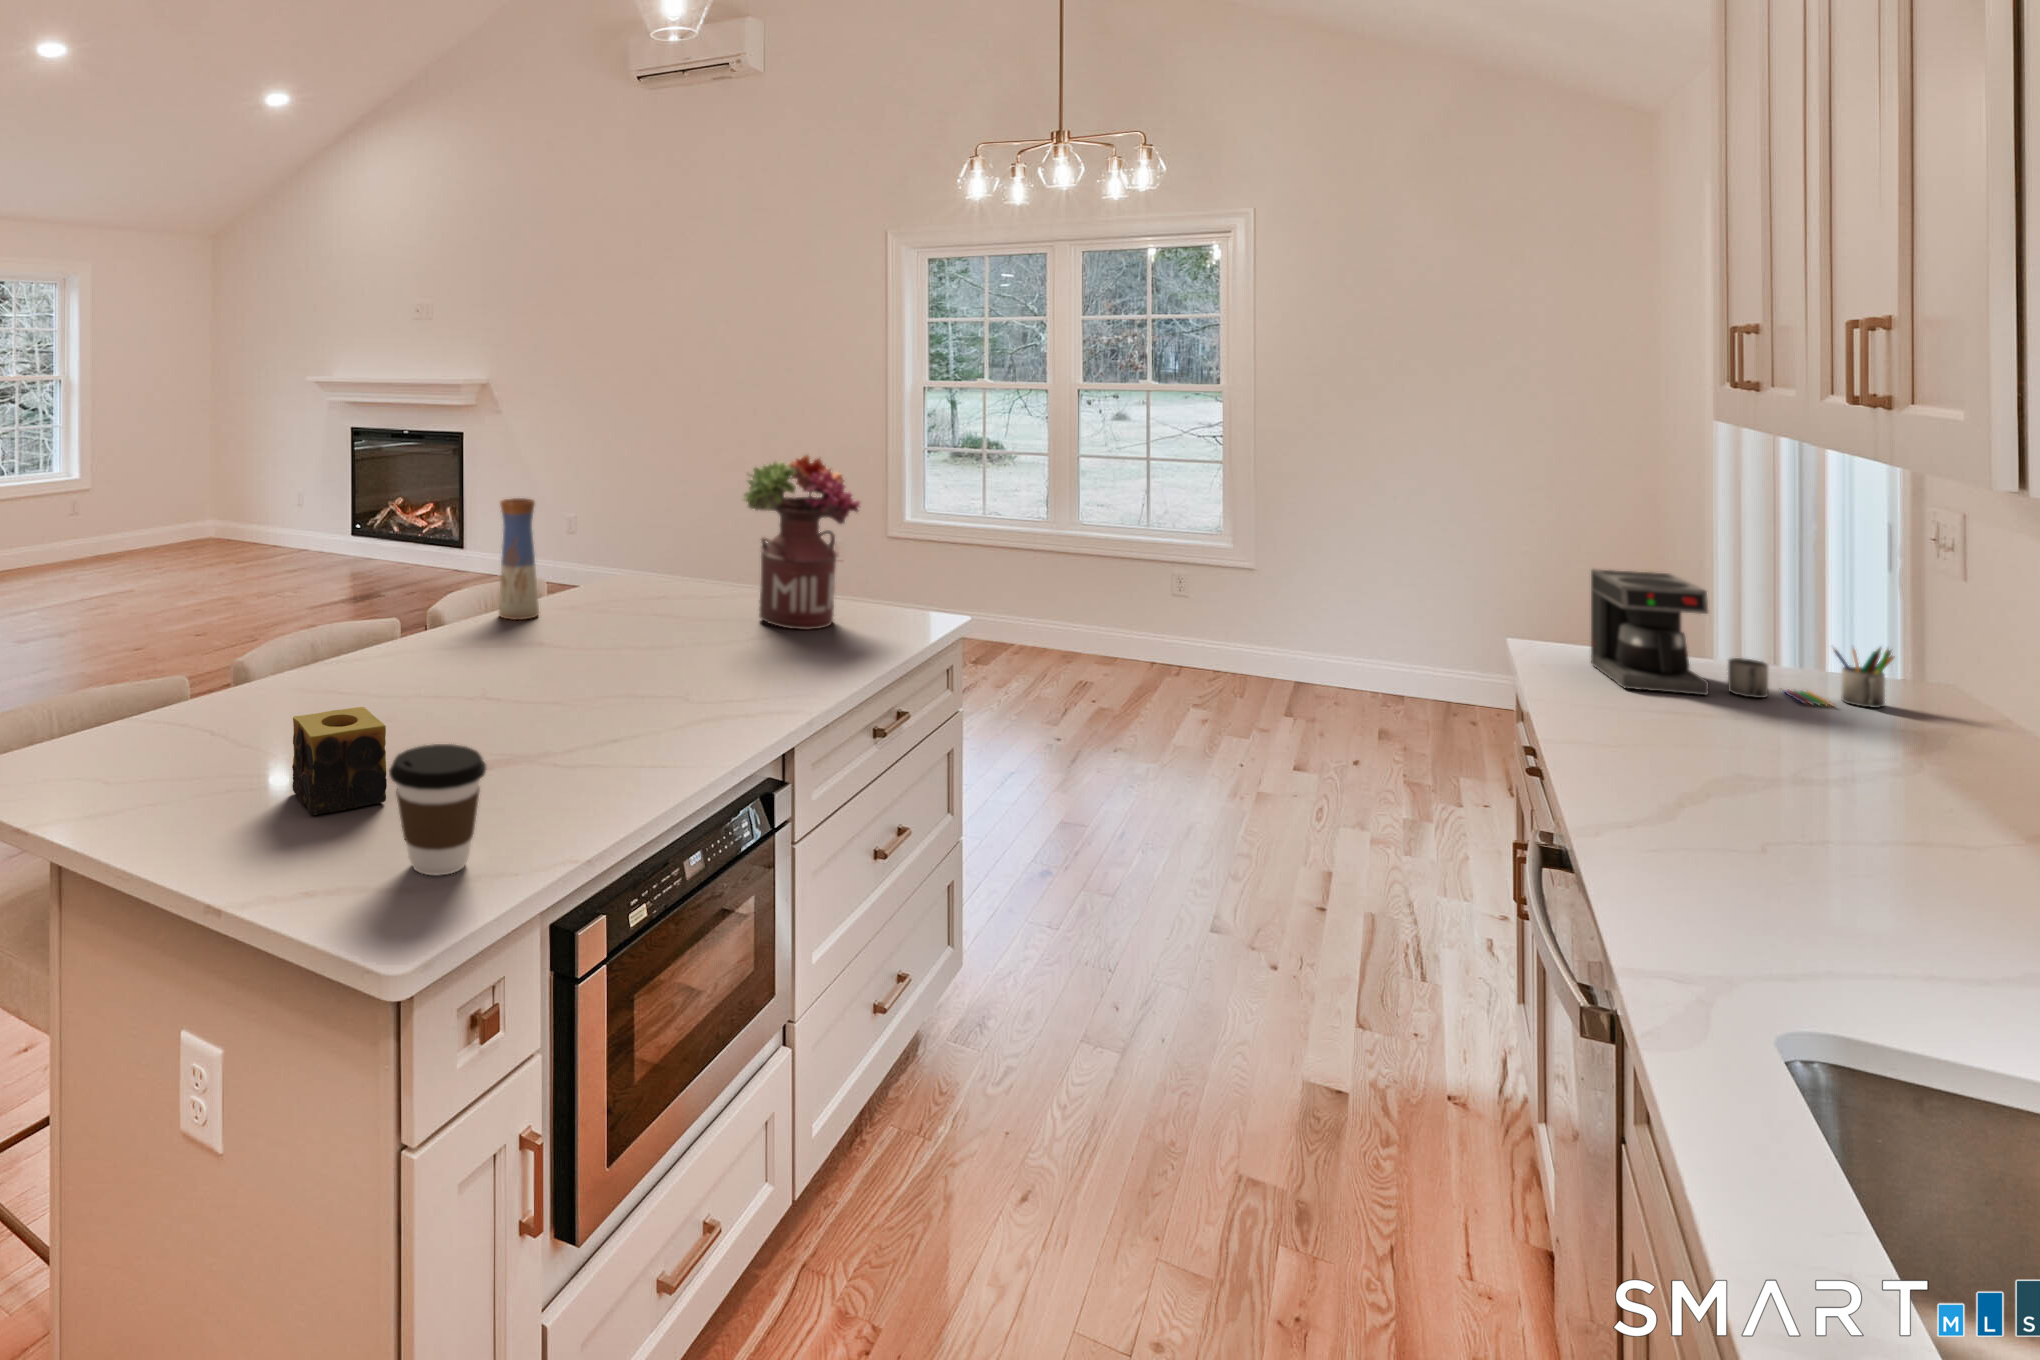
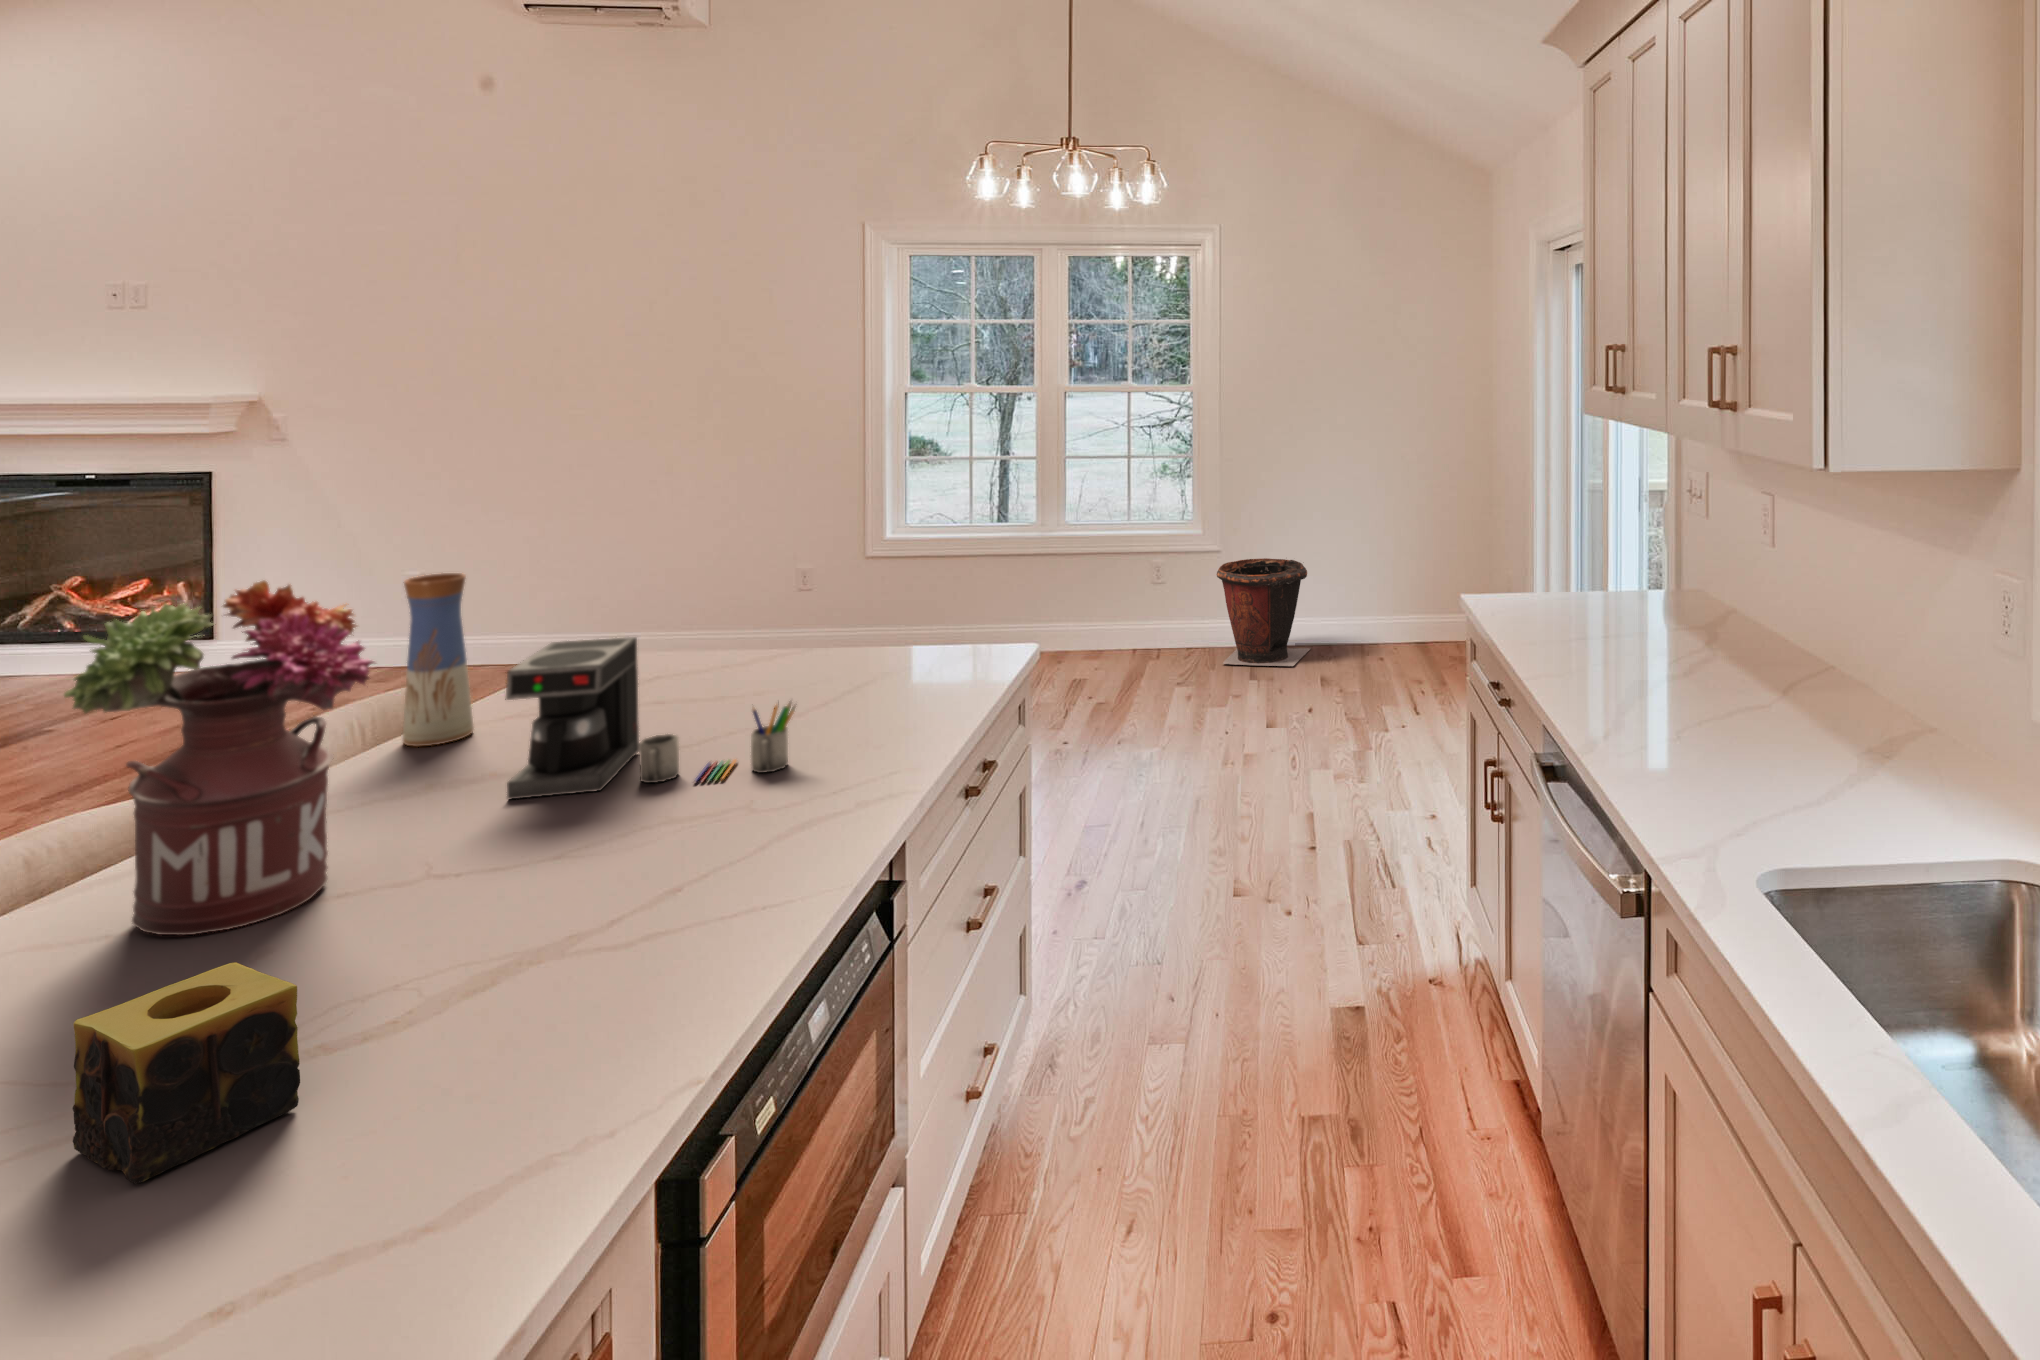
flower arrangement: present [744,455,860,629] -> present [64,581,374,935]
coffee maker: present [1591,569,1894,708] -> present [505,637,795,799]
waste bin: none [1246,583,1373,713] -> present [1217,558,1310,666]
coffee cup: present [389,744,486,876] -> none [348,985,537,1213]

